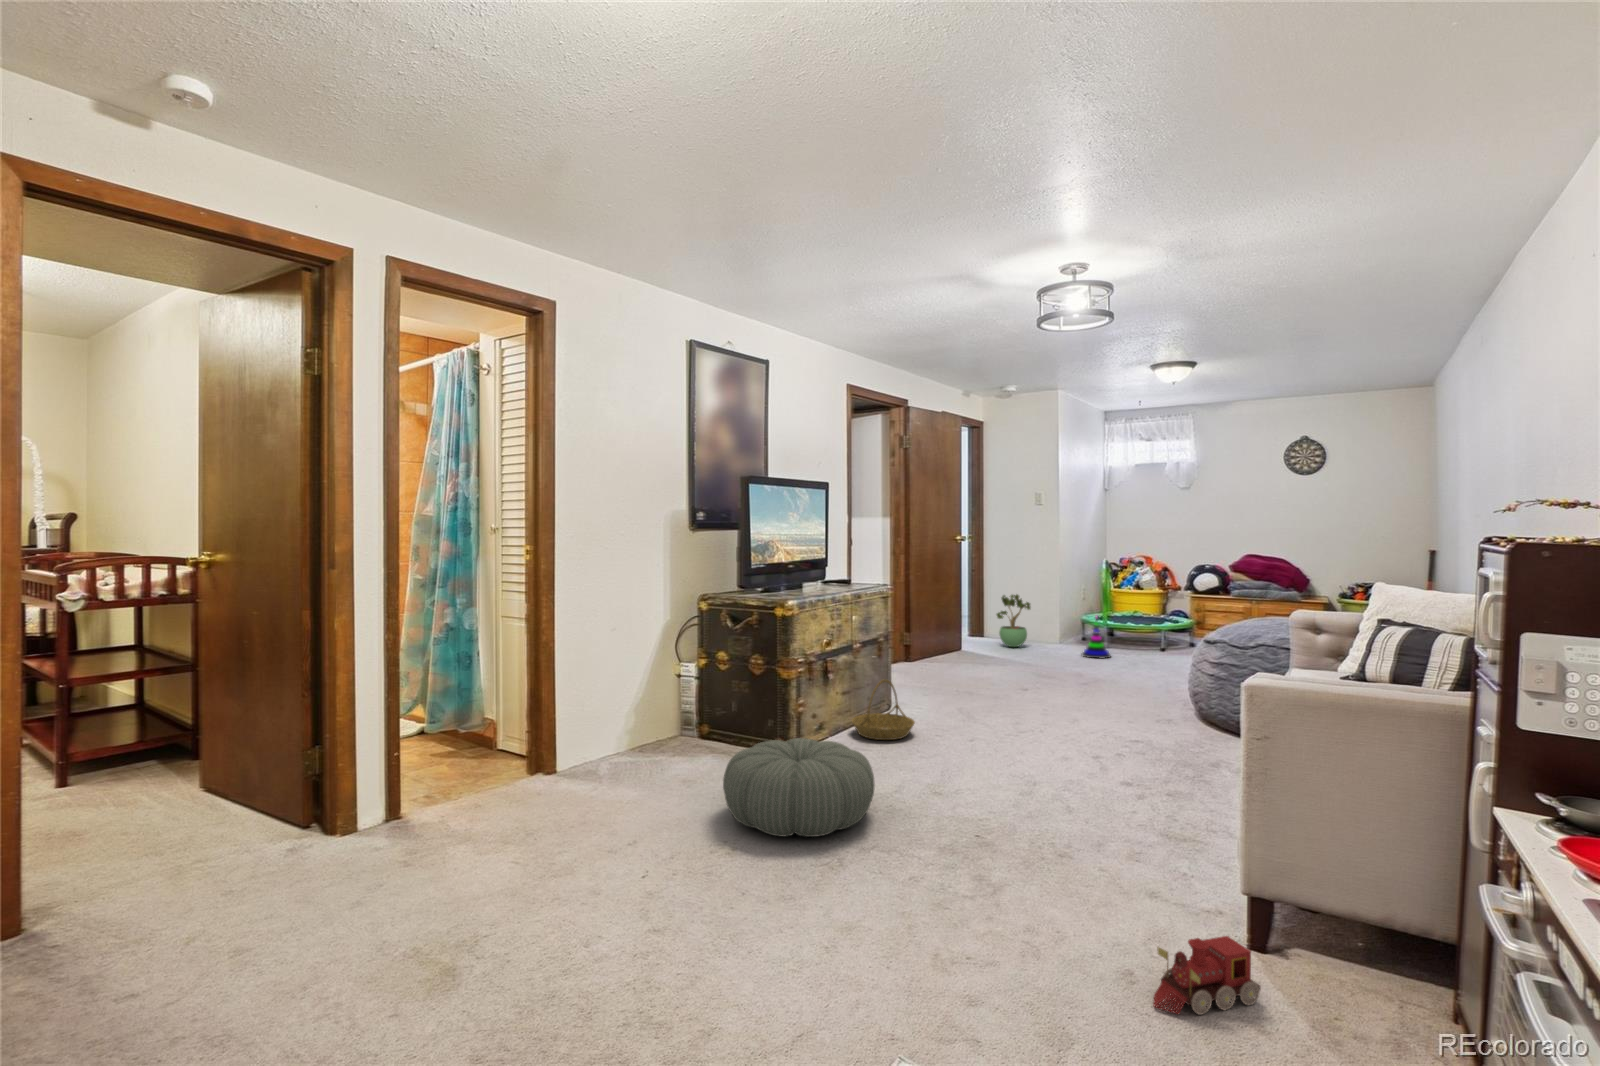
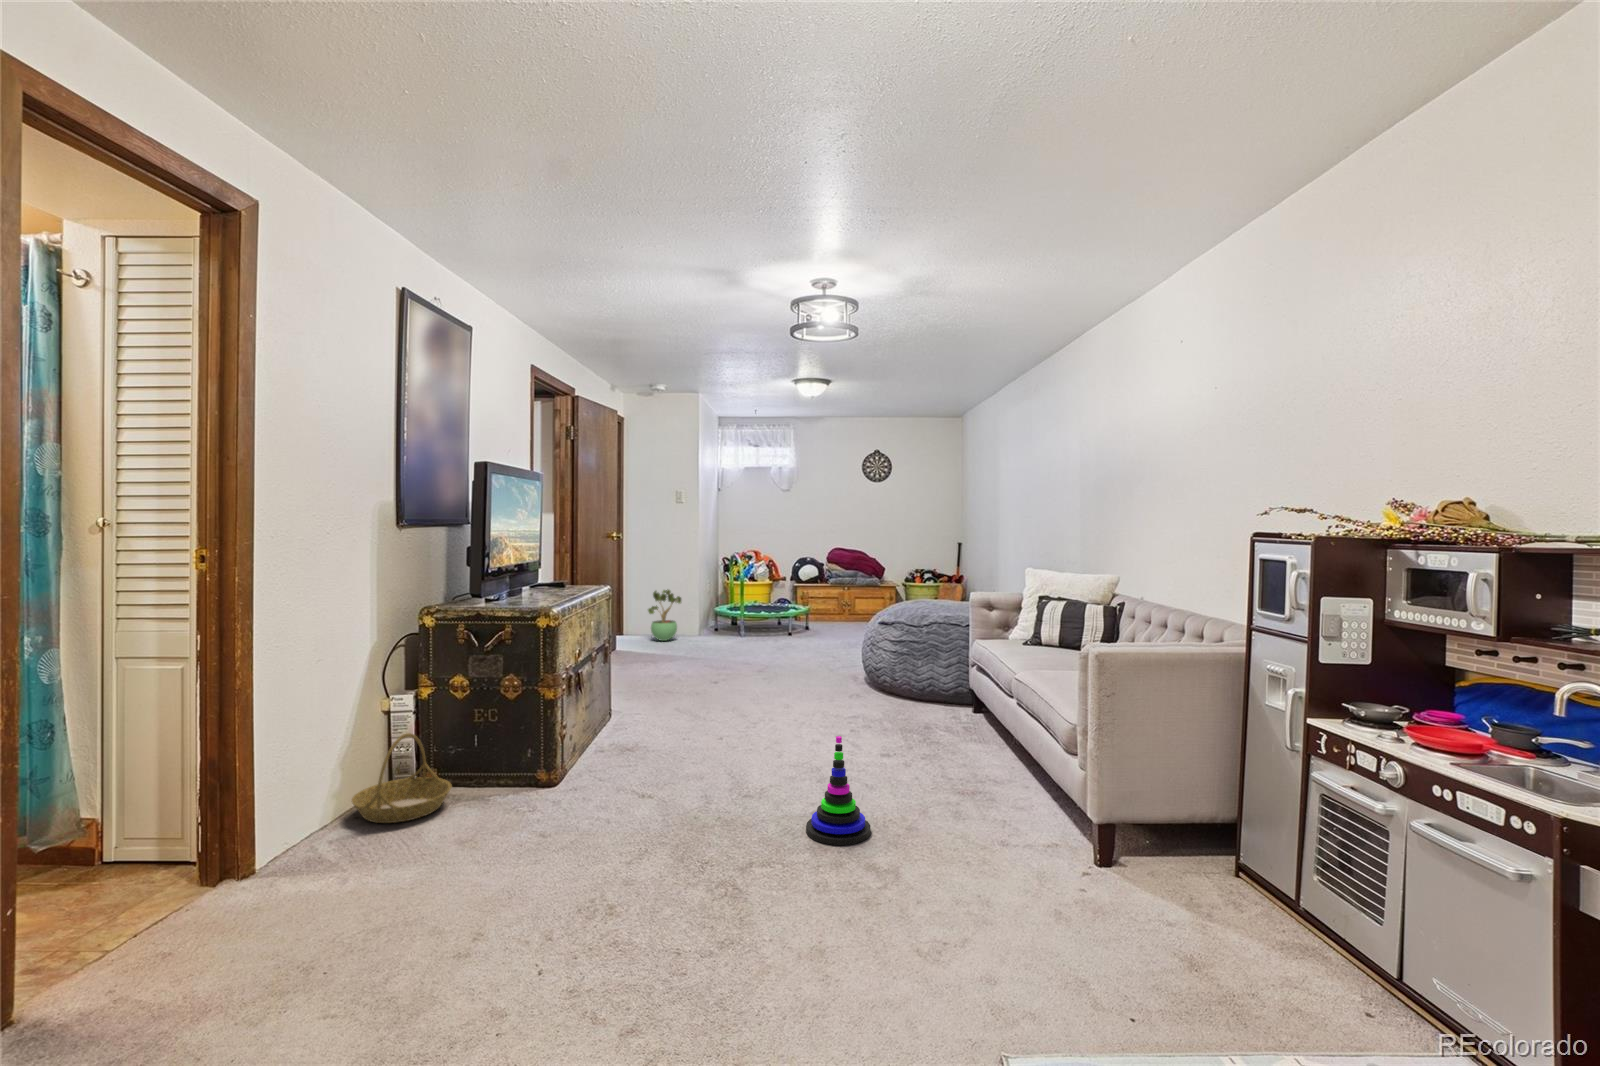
stacking toy: present [1082,619,1111,659] -> present [806,736,871,845]
basket: present [851,679,915,740] -> present [352,733,452,823]
pouf: present [723,738,875,837] -> none [554,761,734,883]
toy train: present [1154,936,1260,1015] -> none [1096,860,1158,937]

